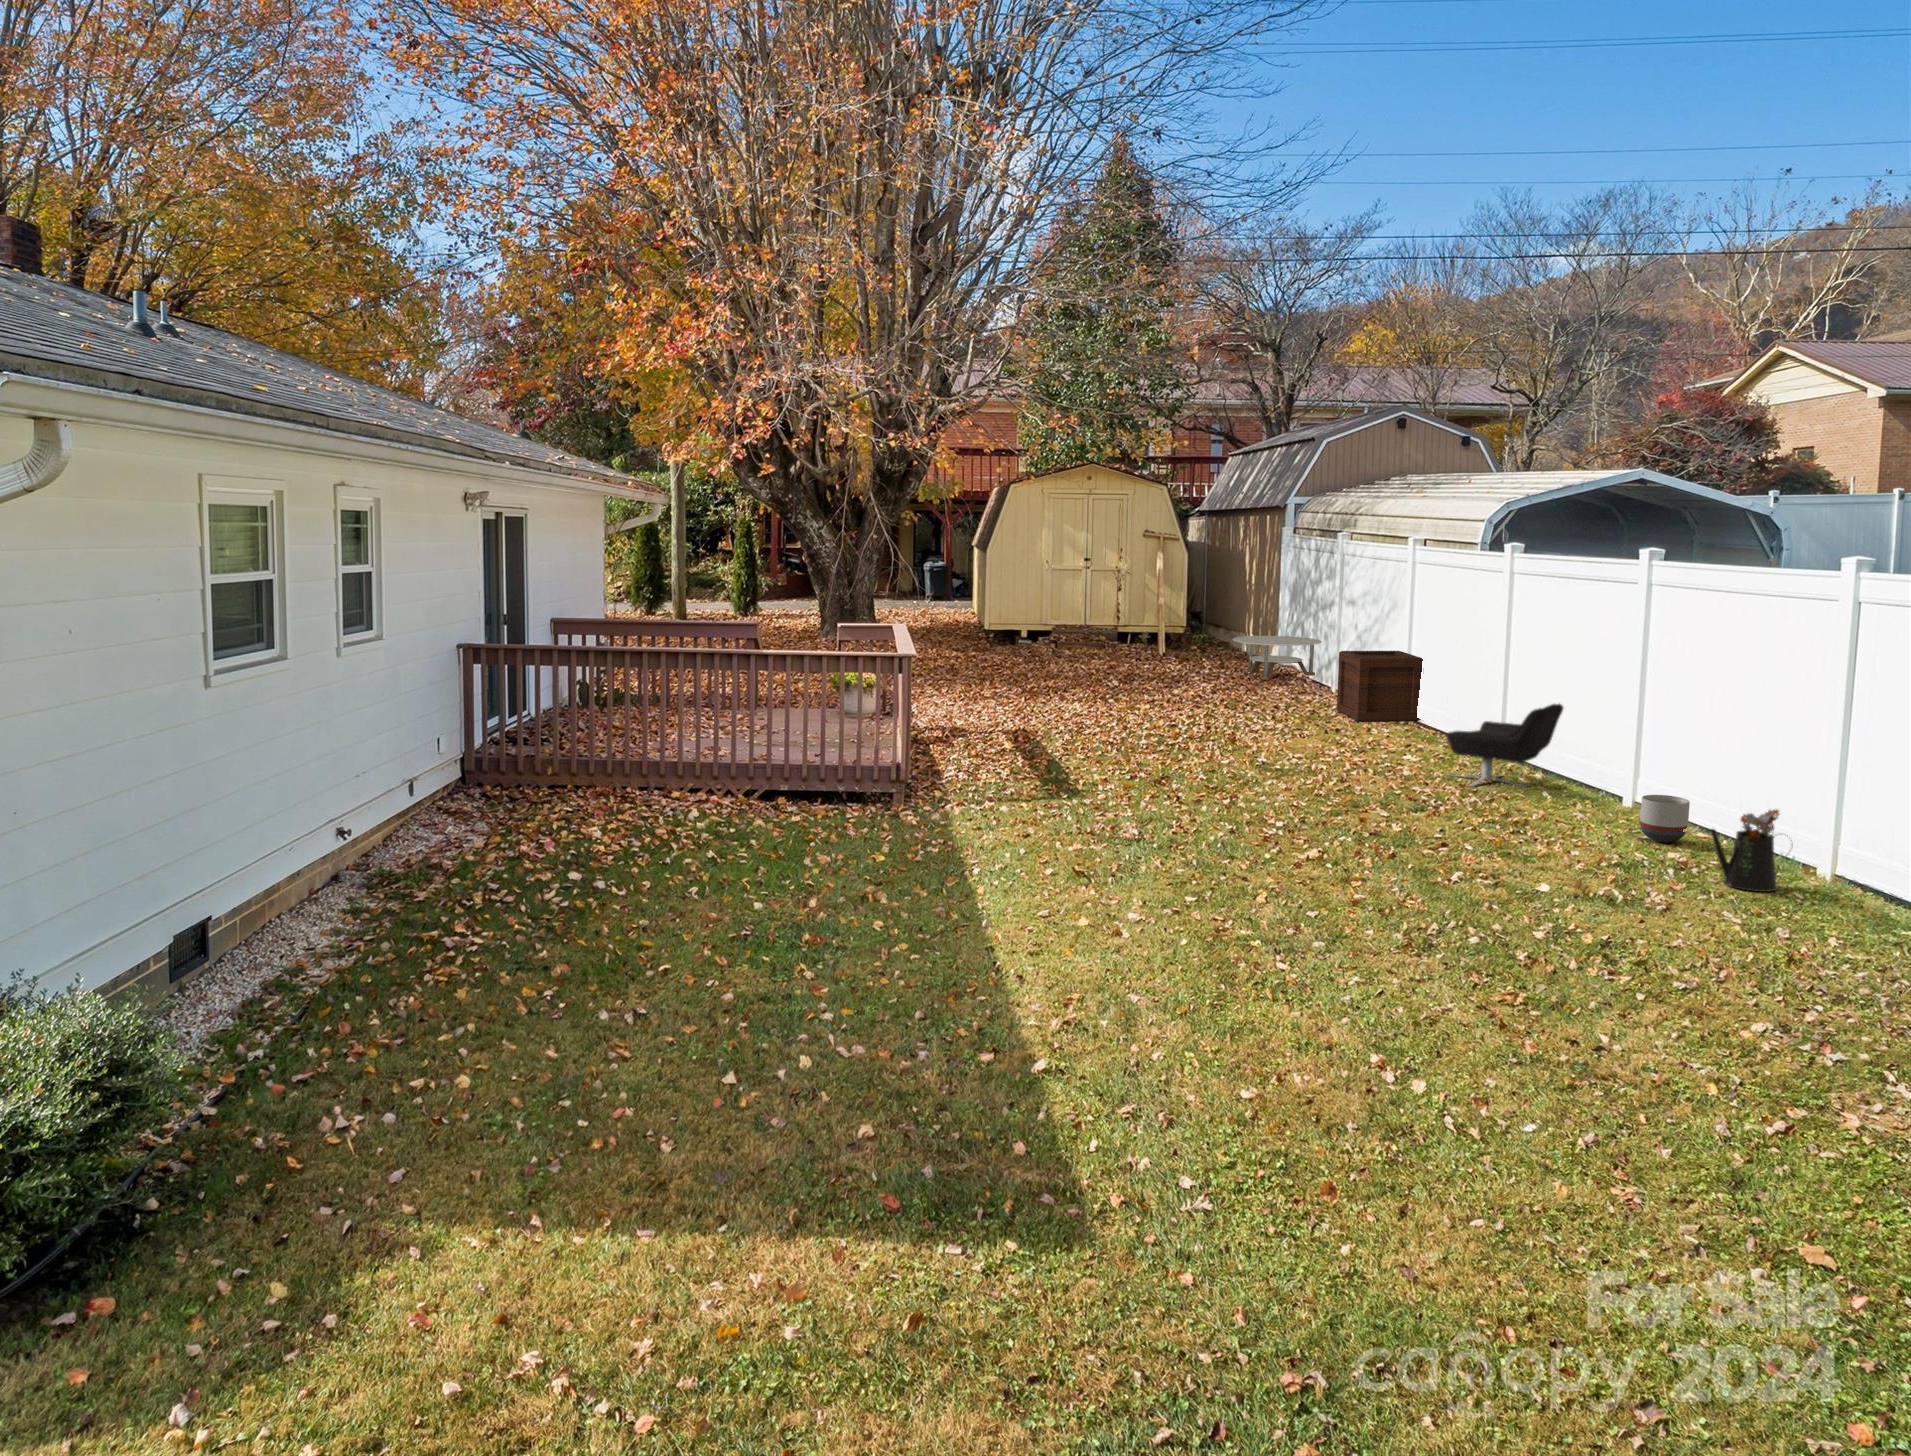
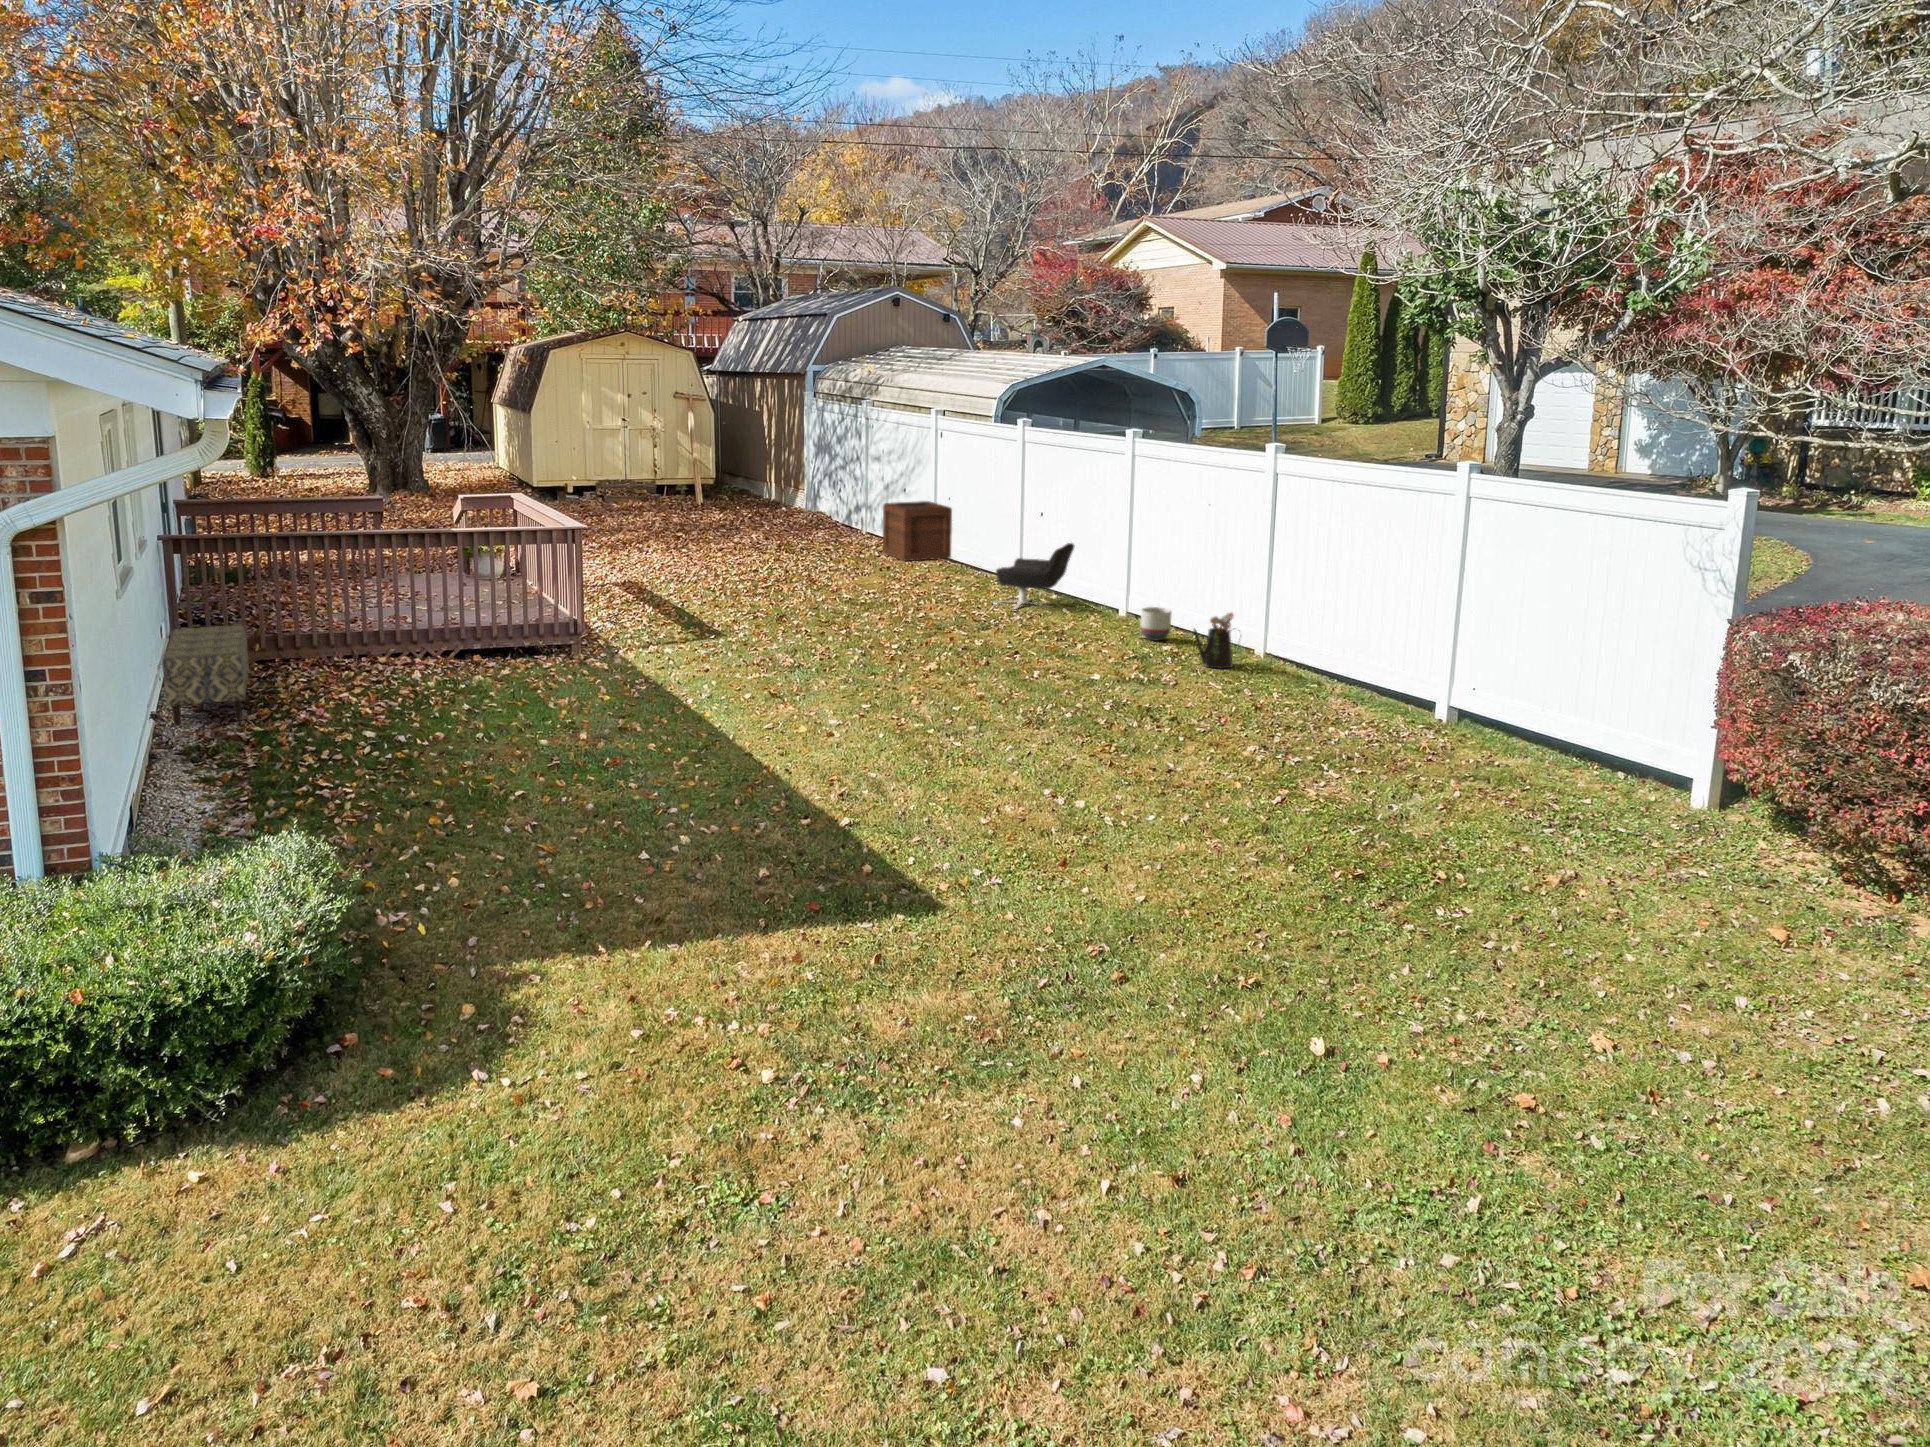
round table: present [1232,636,1322,680] -> none [776,488,851,527]
bench: none [417,742,538,844] -> present [162,625,249,726]

